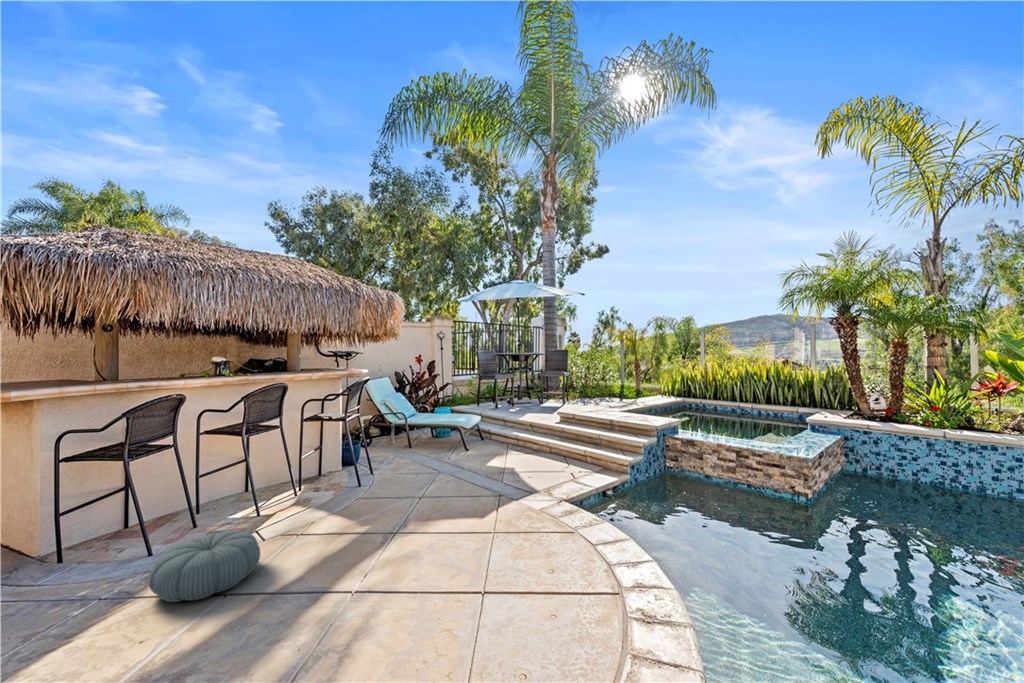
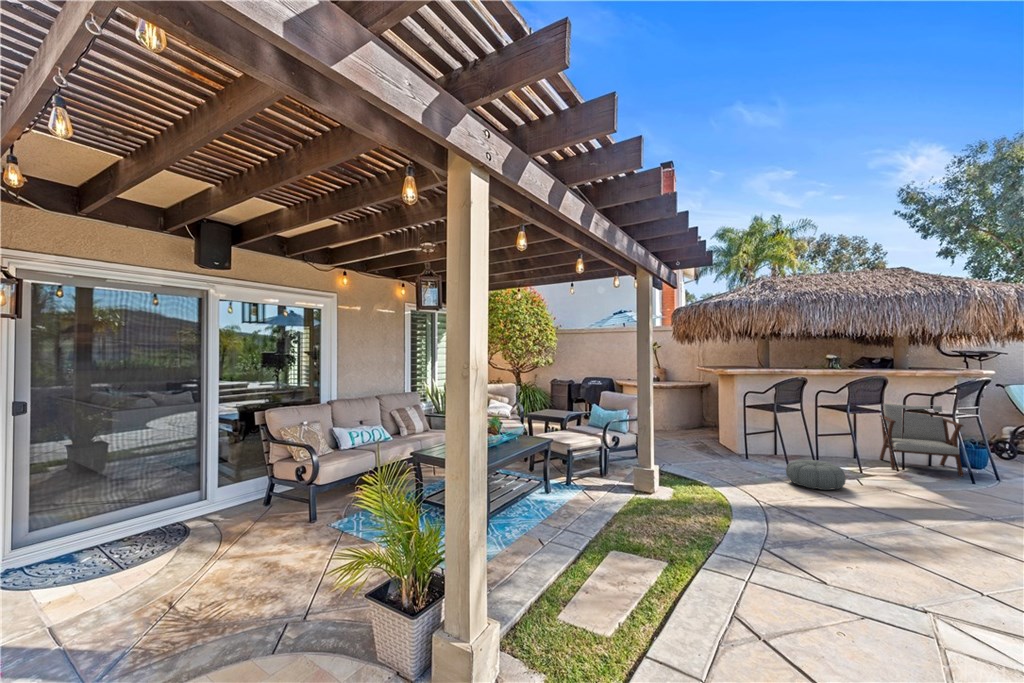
lounge chair: none [277,408,361,496] -> present [880,404,963,477]

